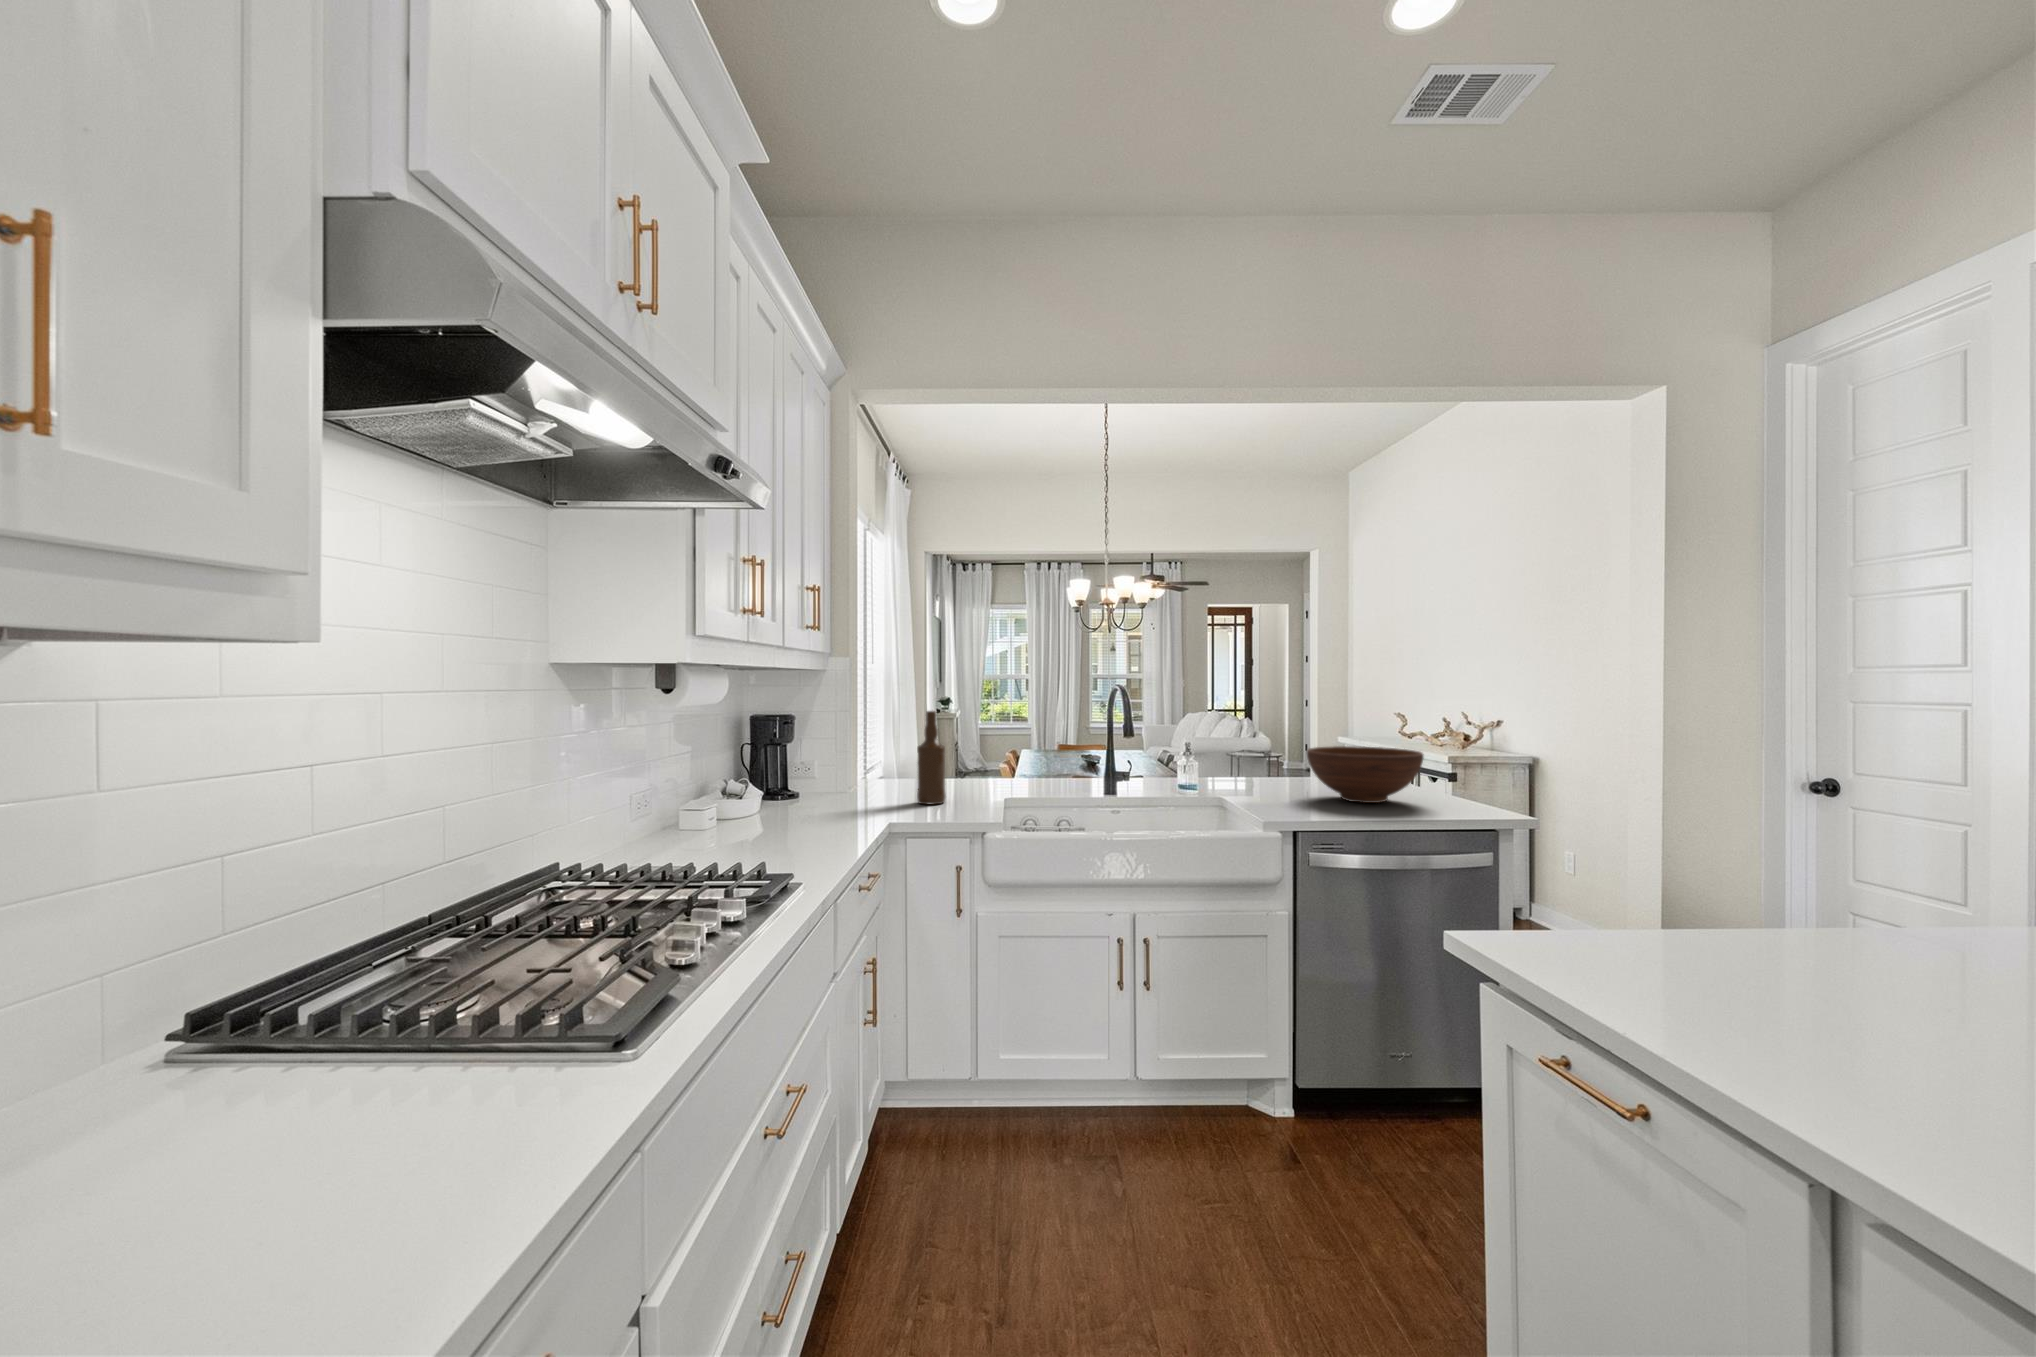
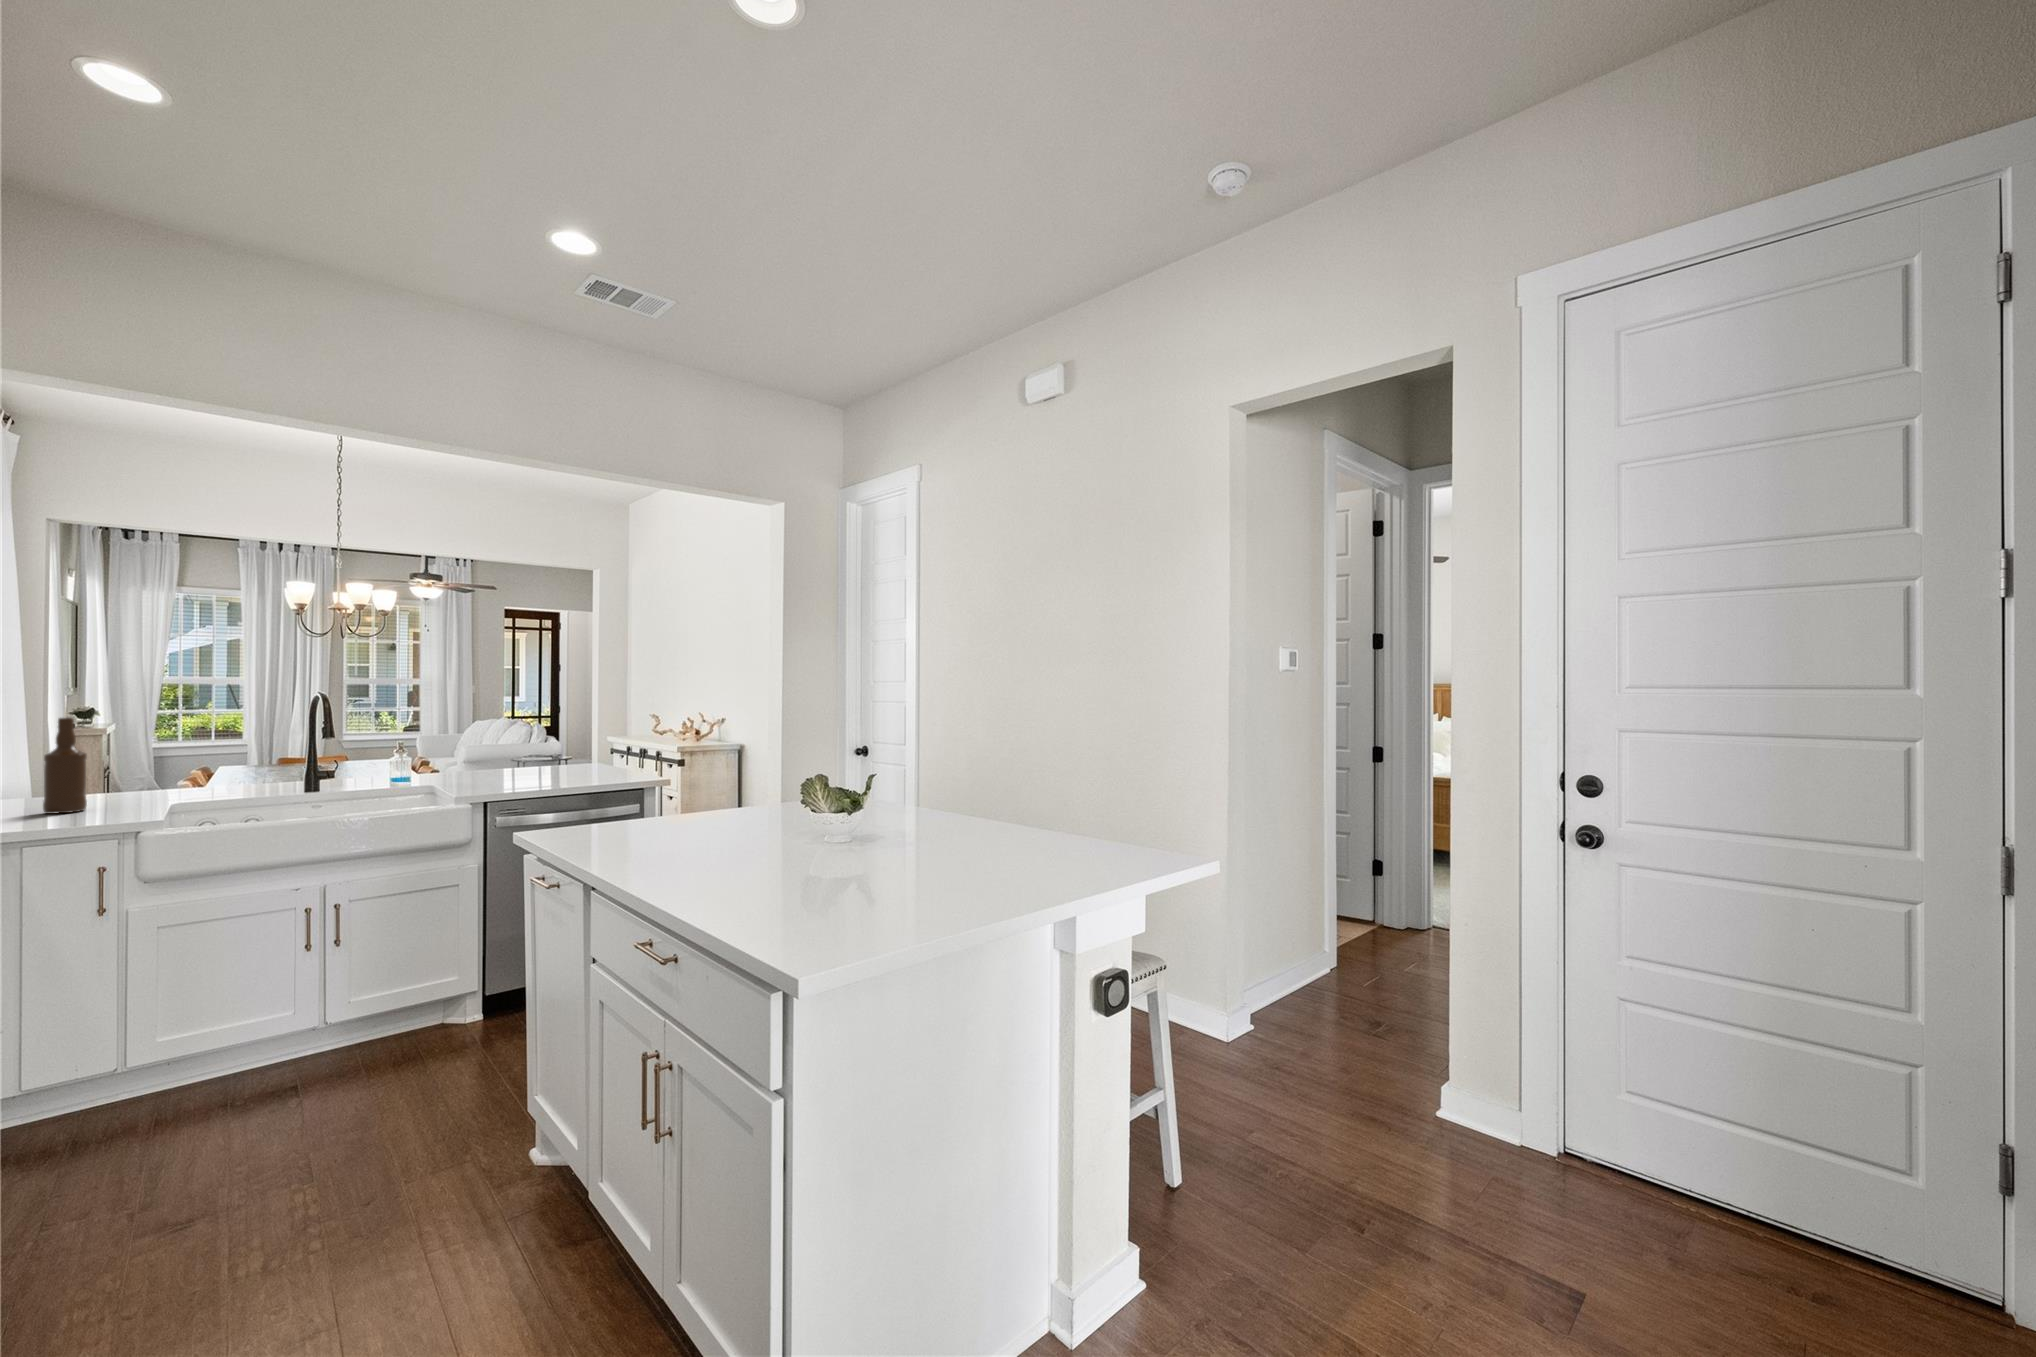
fruit bowl: present [1307,746,1423,803] -> none [508,737,600,779]

